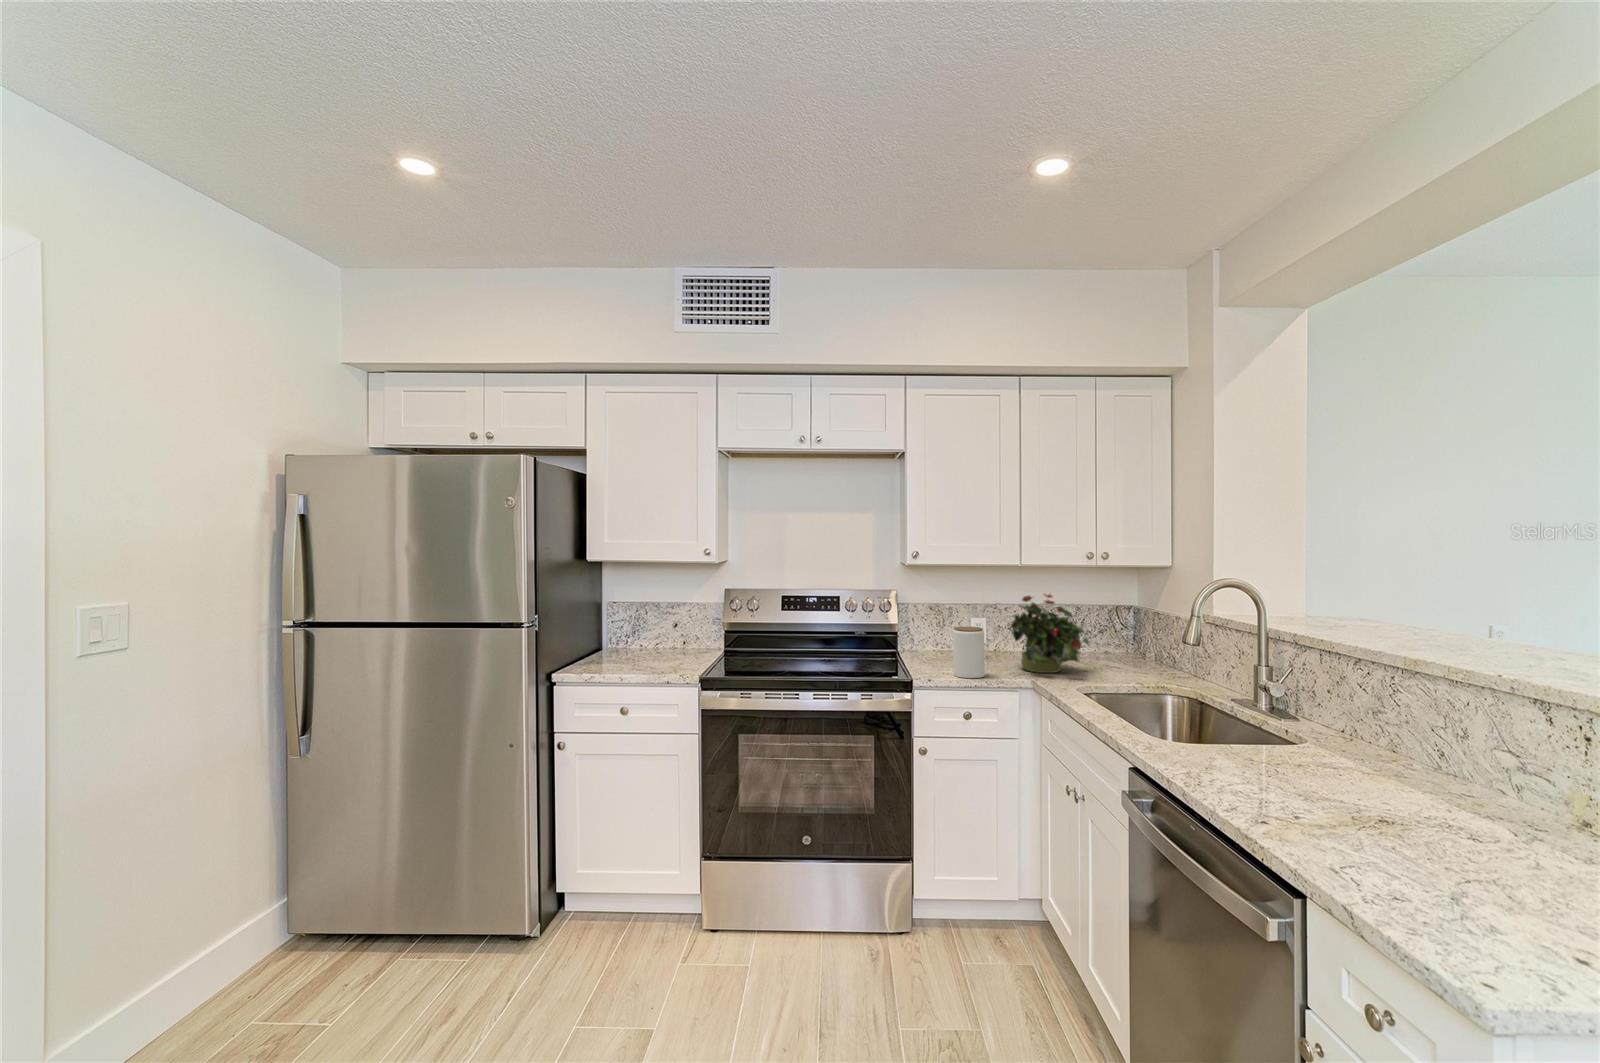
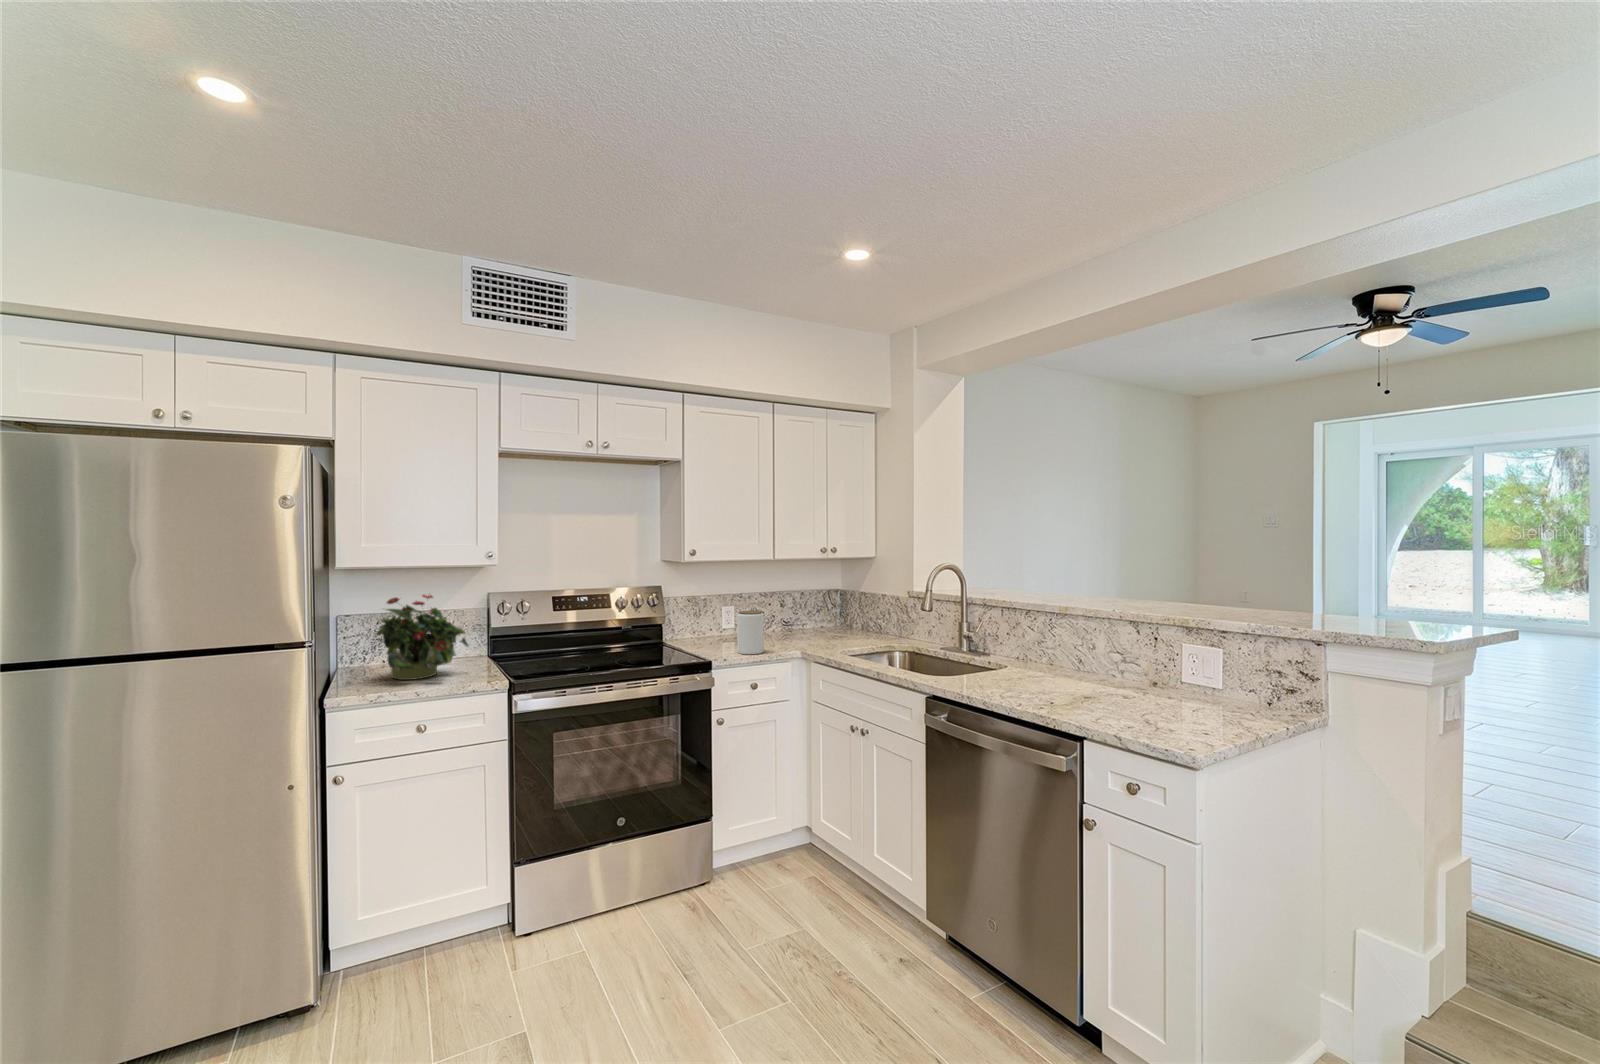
potted plant: present [1010,594,1089,673] -> present [375,595,468,680]

